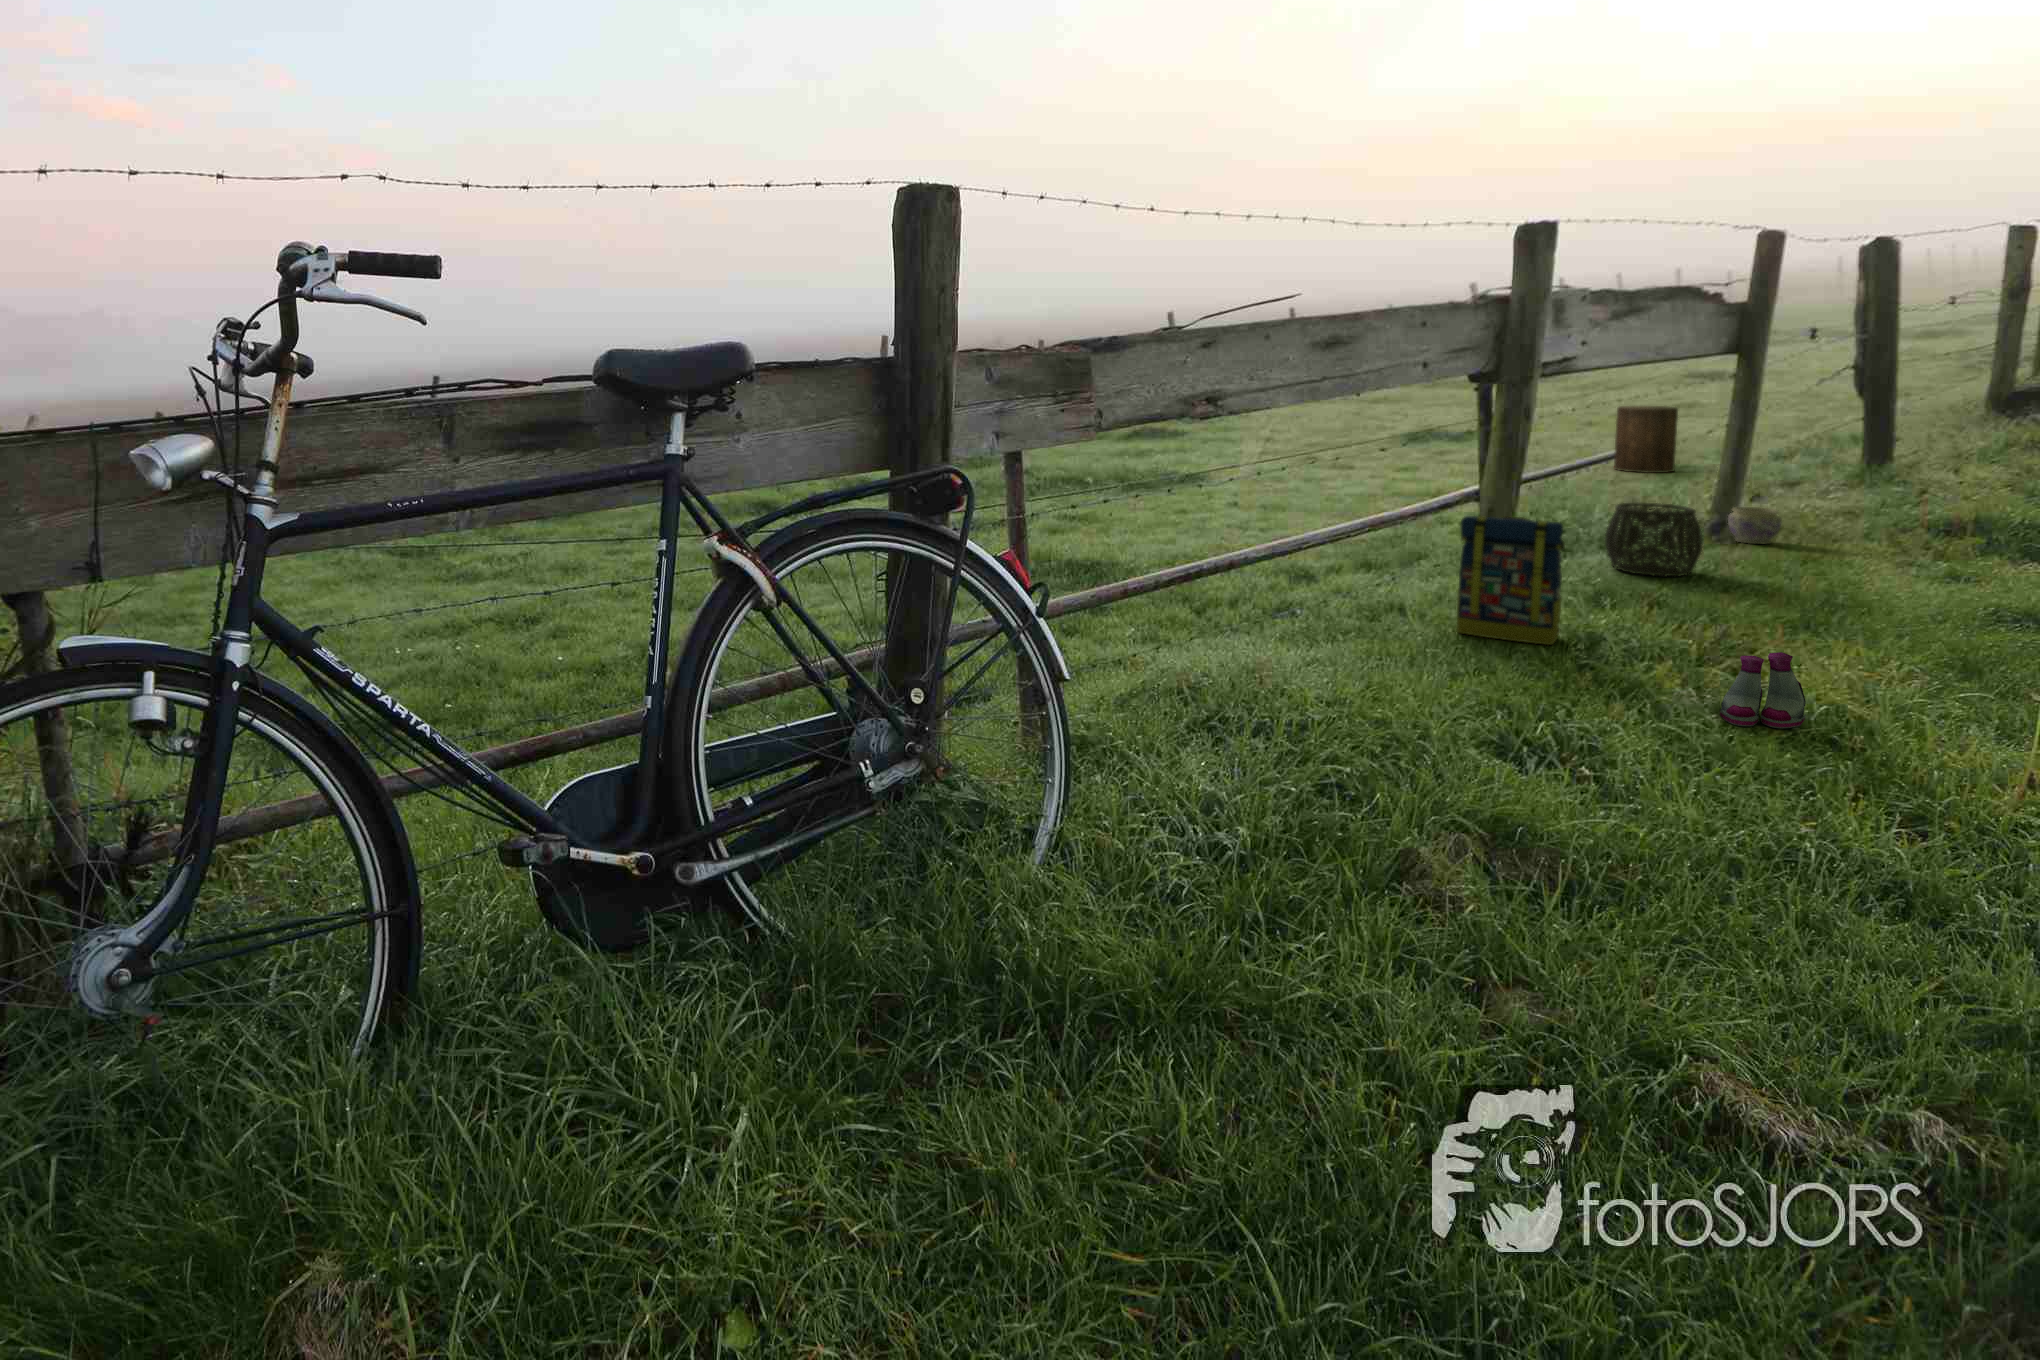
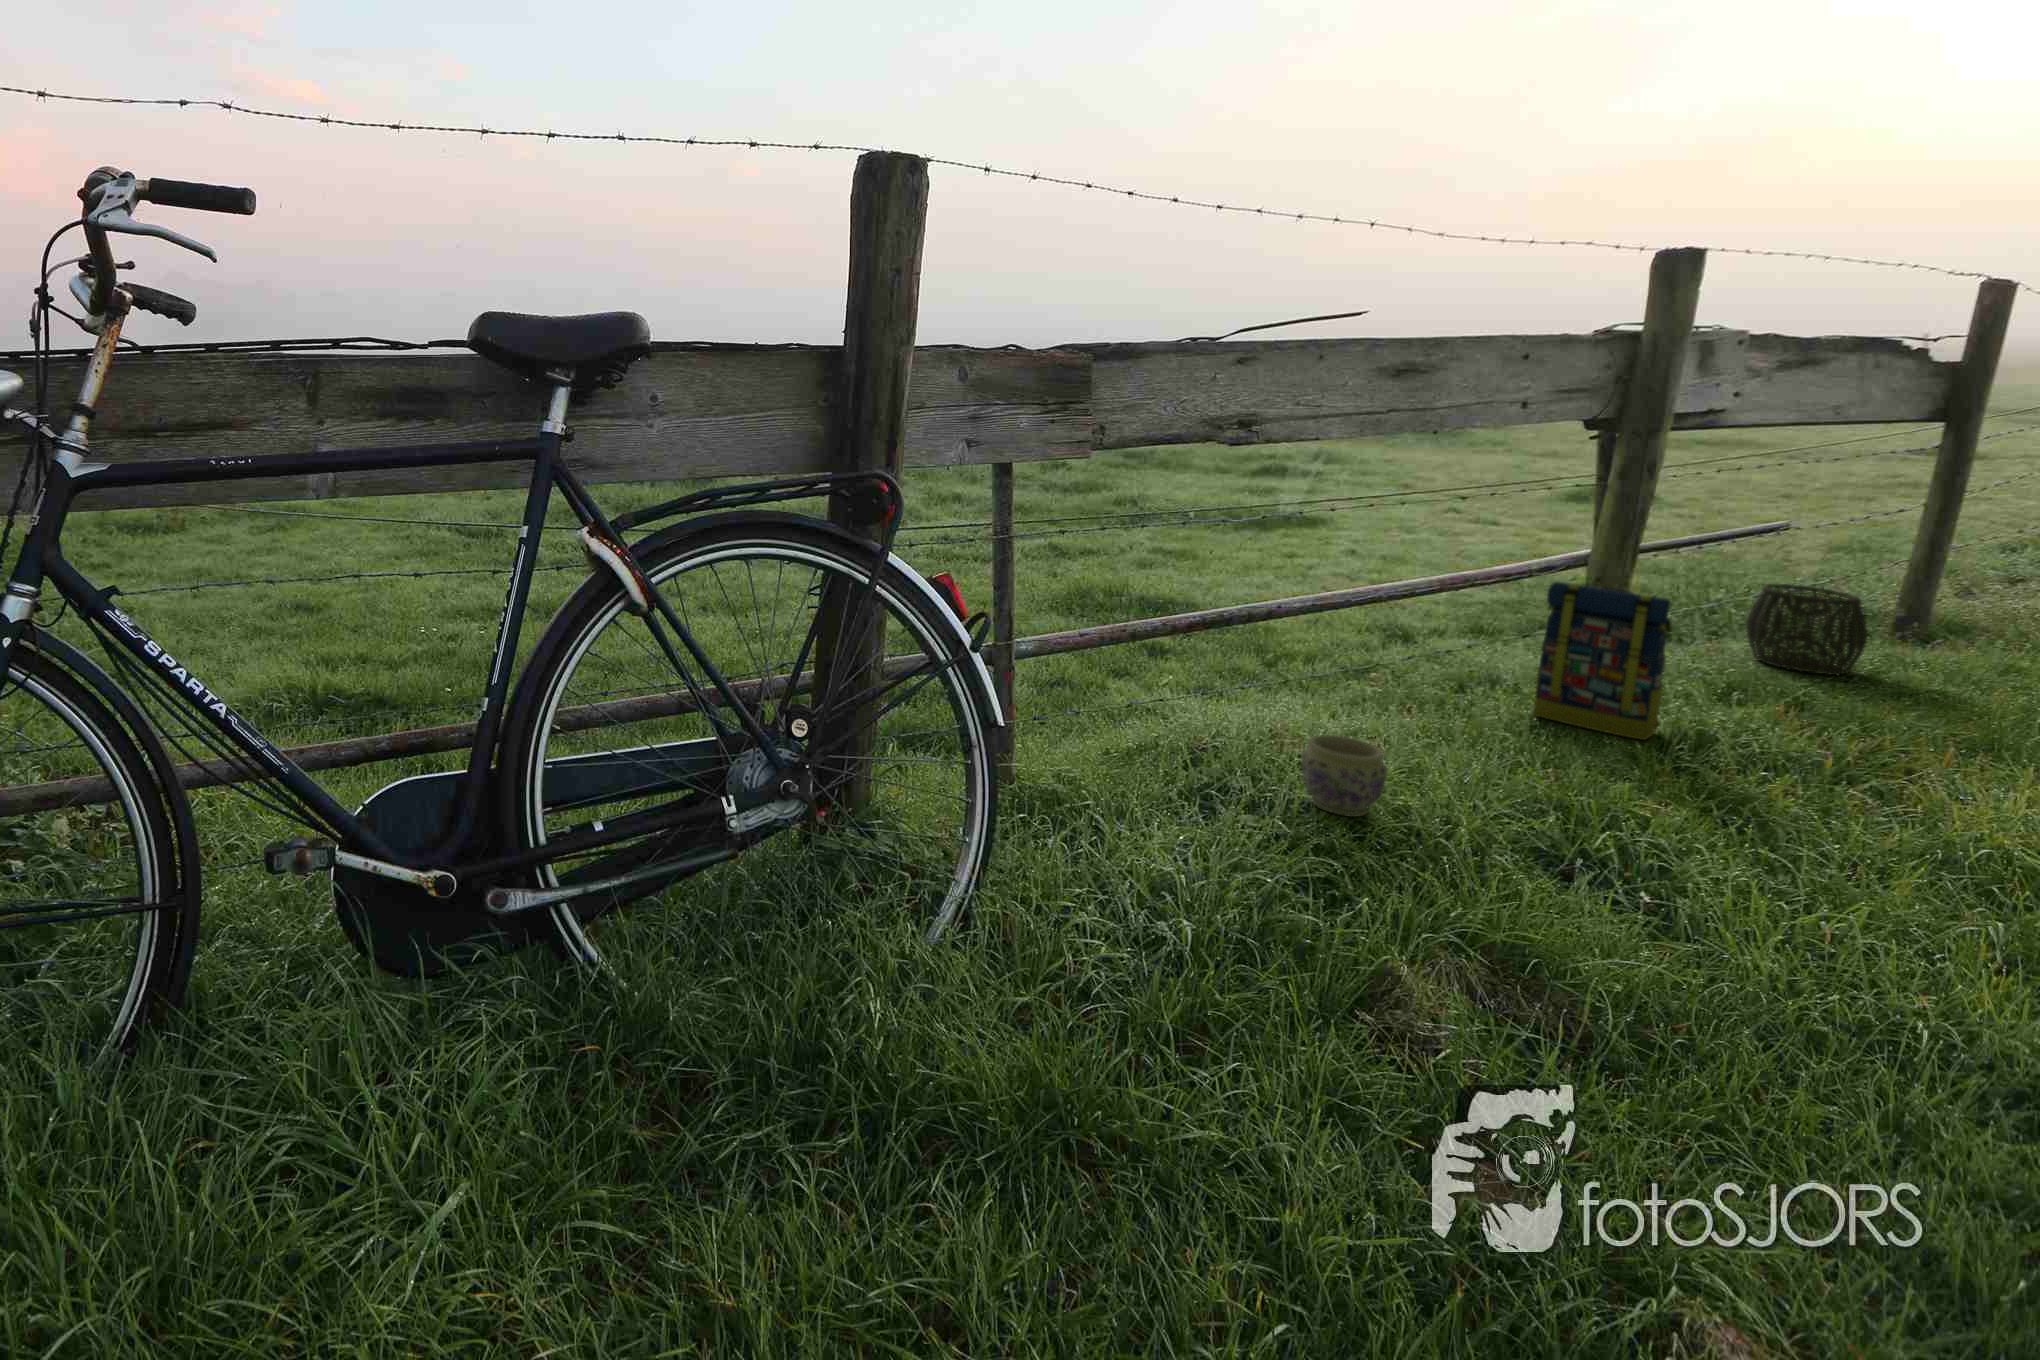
stool: present [1614,406,1678,473] -> none [1795,474,1881,555]
planter: present [1728,507,1781,544] -> present [1301,735,1388,817]
boots: present [1720,652,1806,728] -> none [1835,776,1947,869]

